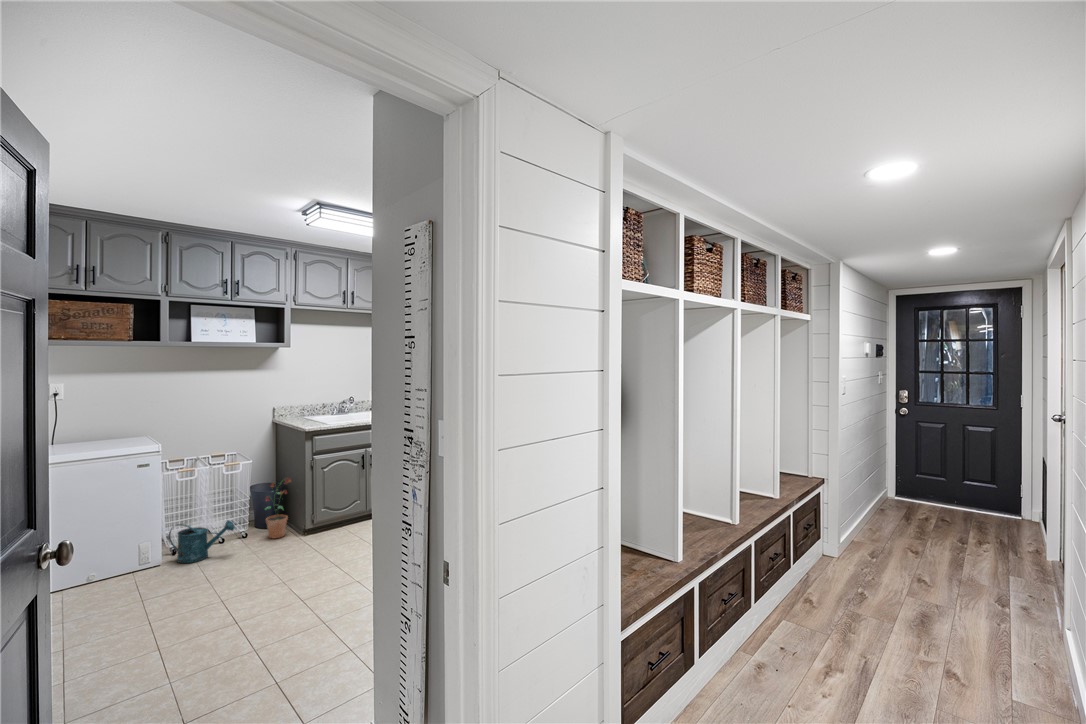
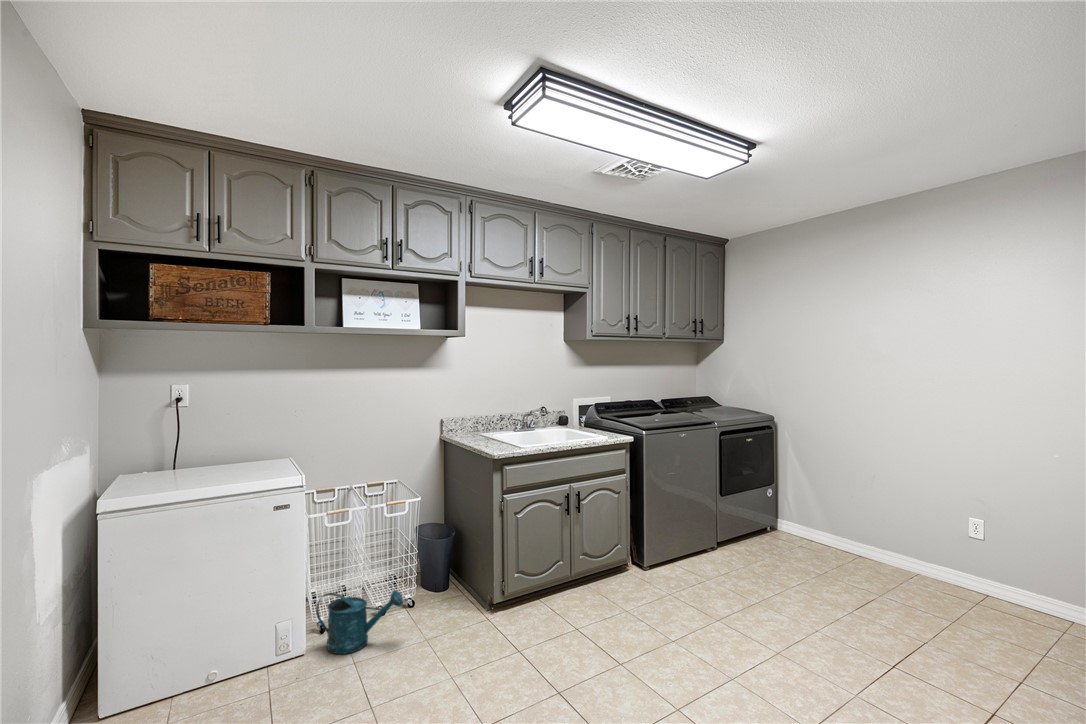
potted plant: present [265,478,291,538] -> none [436,524,474,614]

